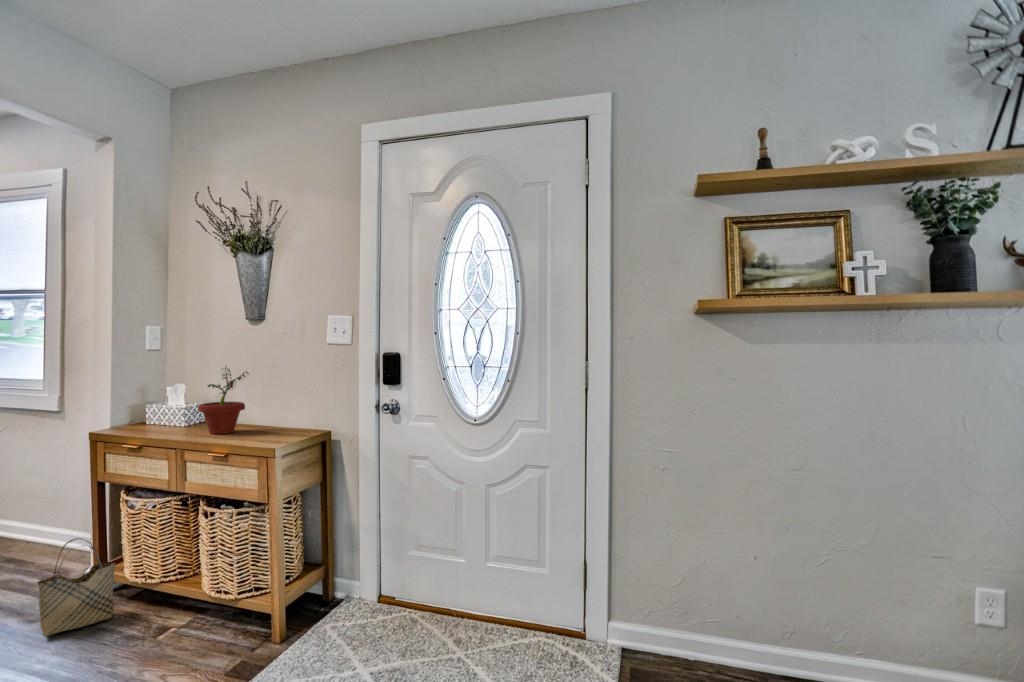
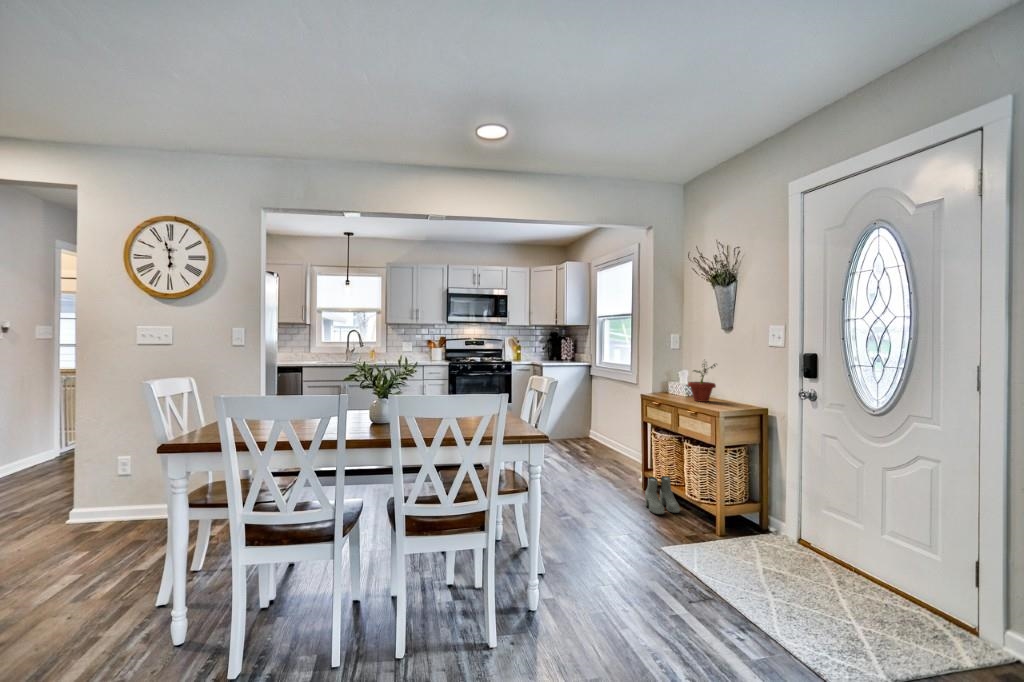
woven basket: present [37,538,115,637] -> none [615,447,649,494]
boots: none [121,573,196,653] -> present [645,476,680,514]

